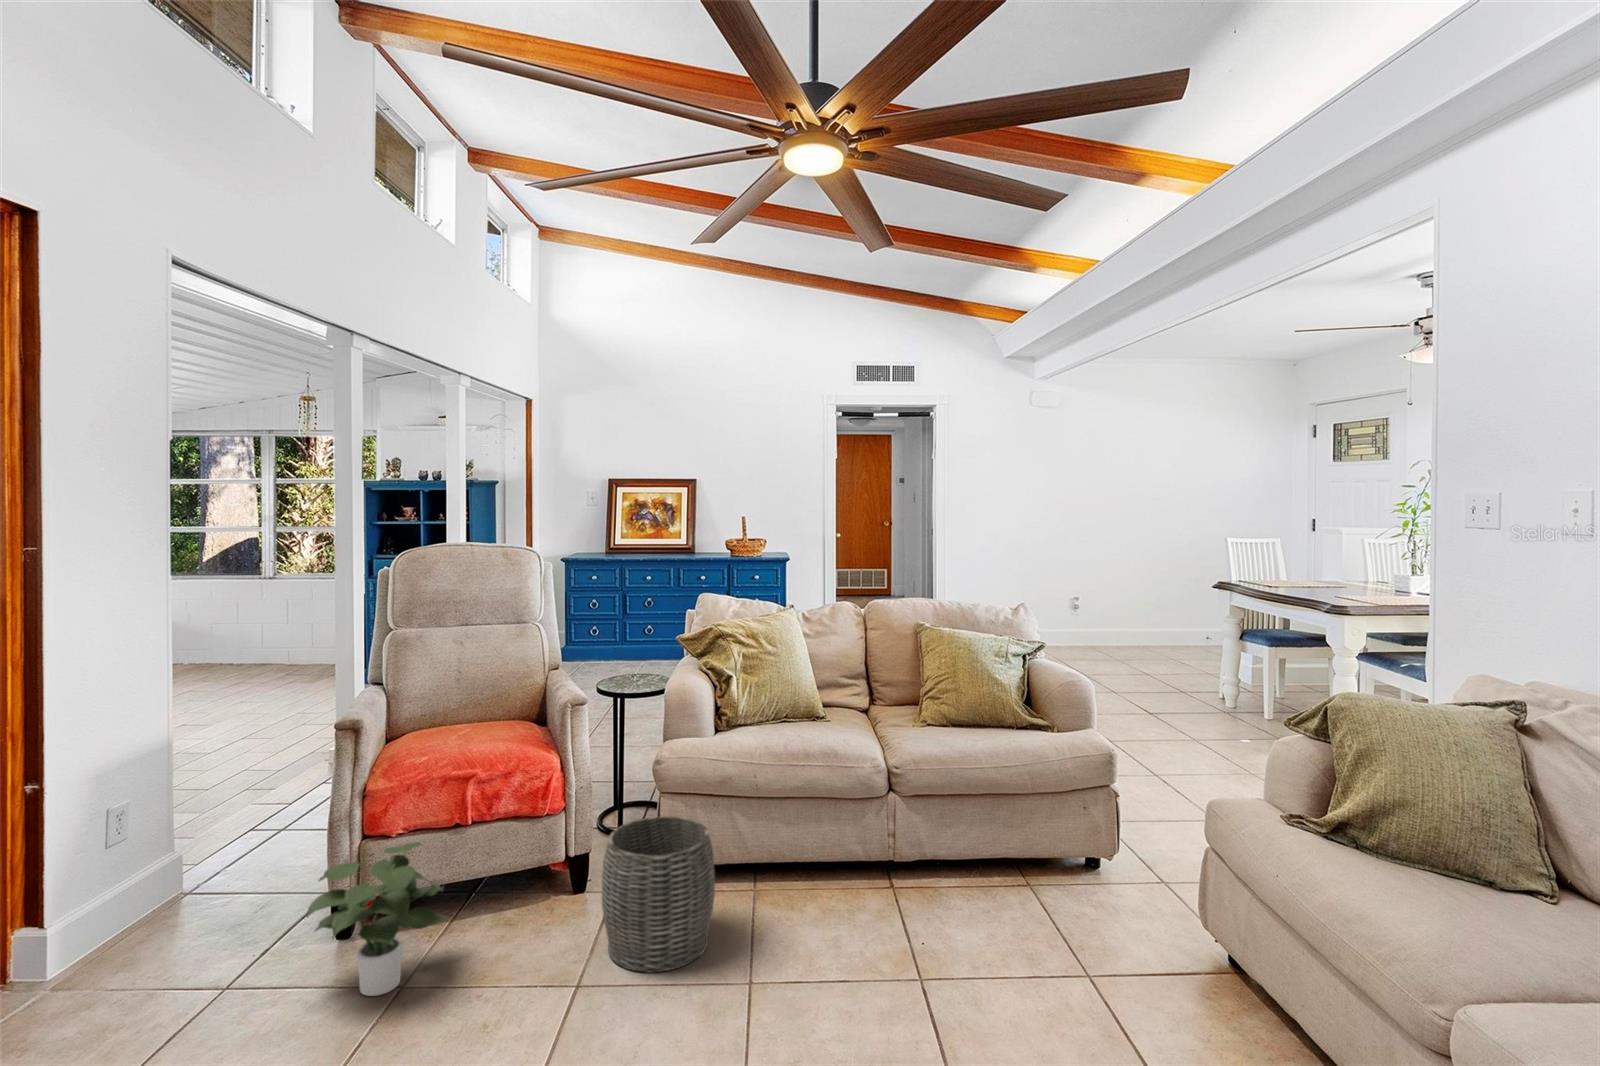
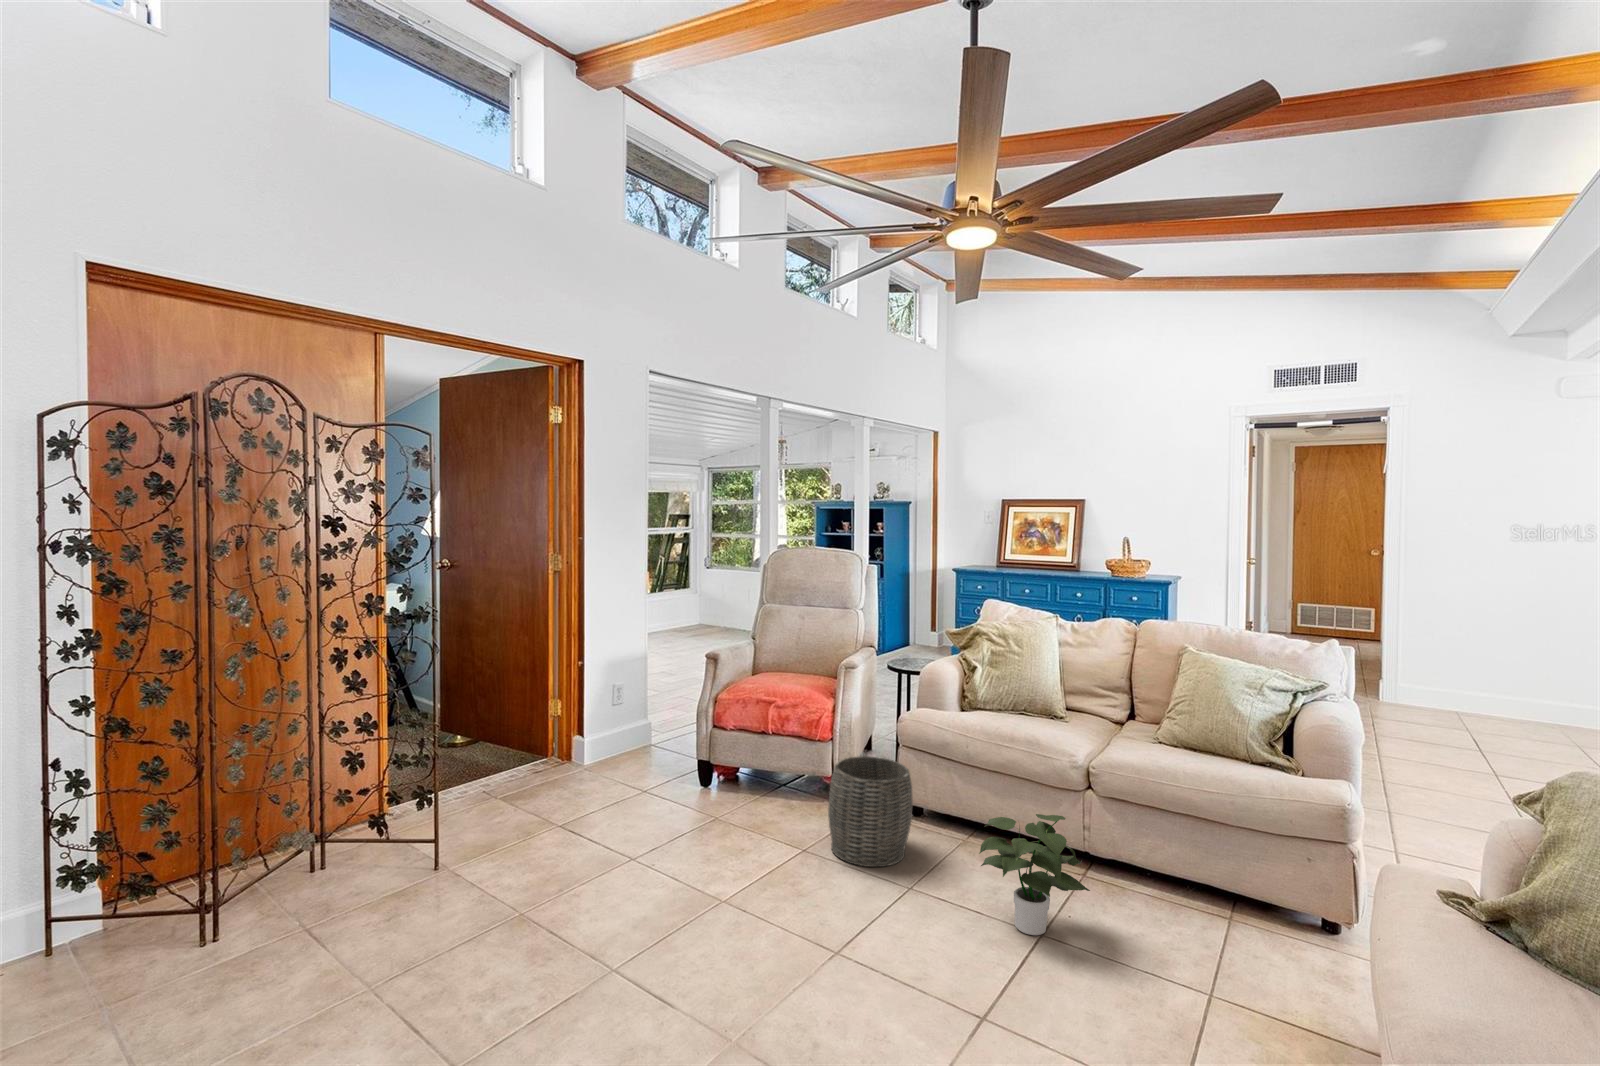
potted plant: present [307,842,449,996] -> present [979,814,1090,935]

